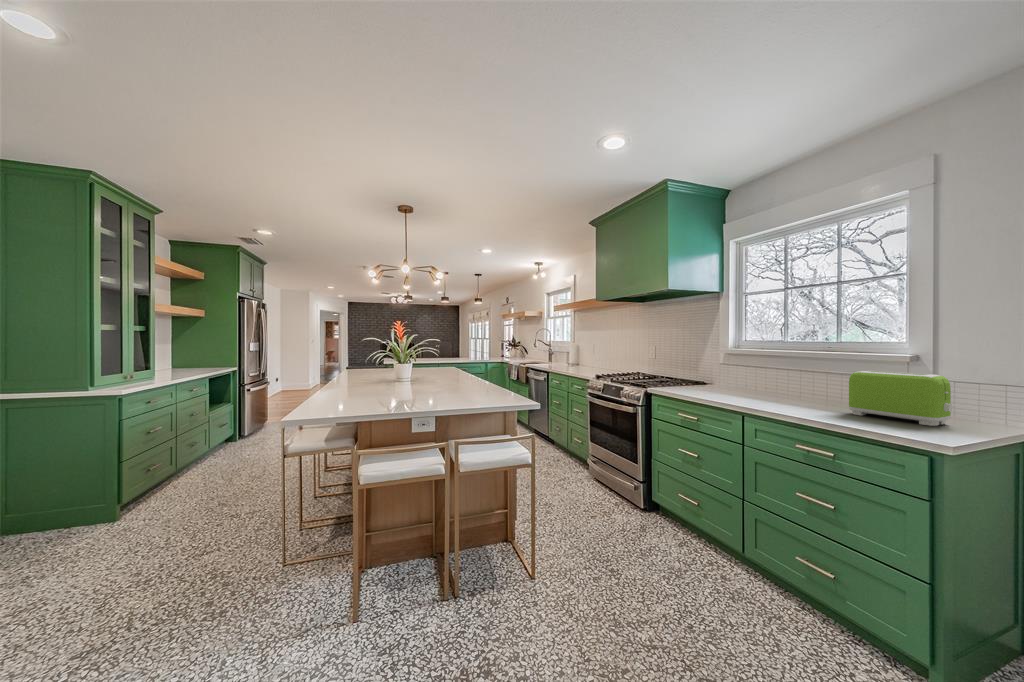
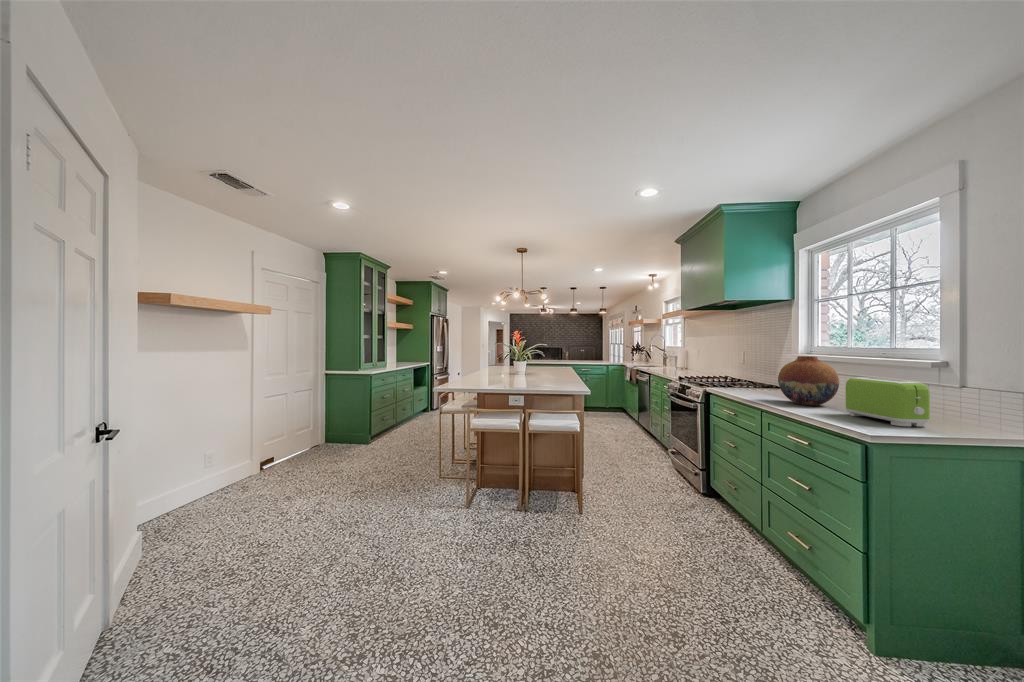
vase: none [752,349,818,404] -> present [778,356,839,406]

